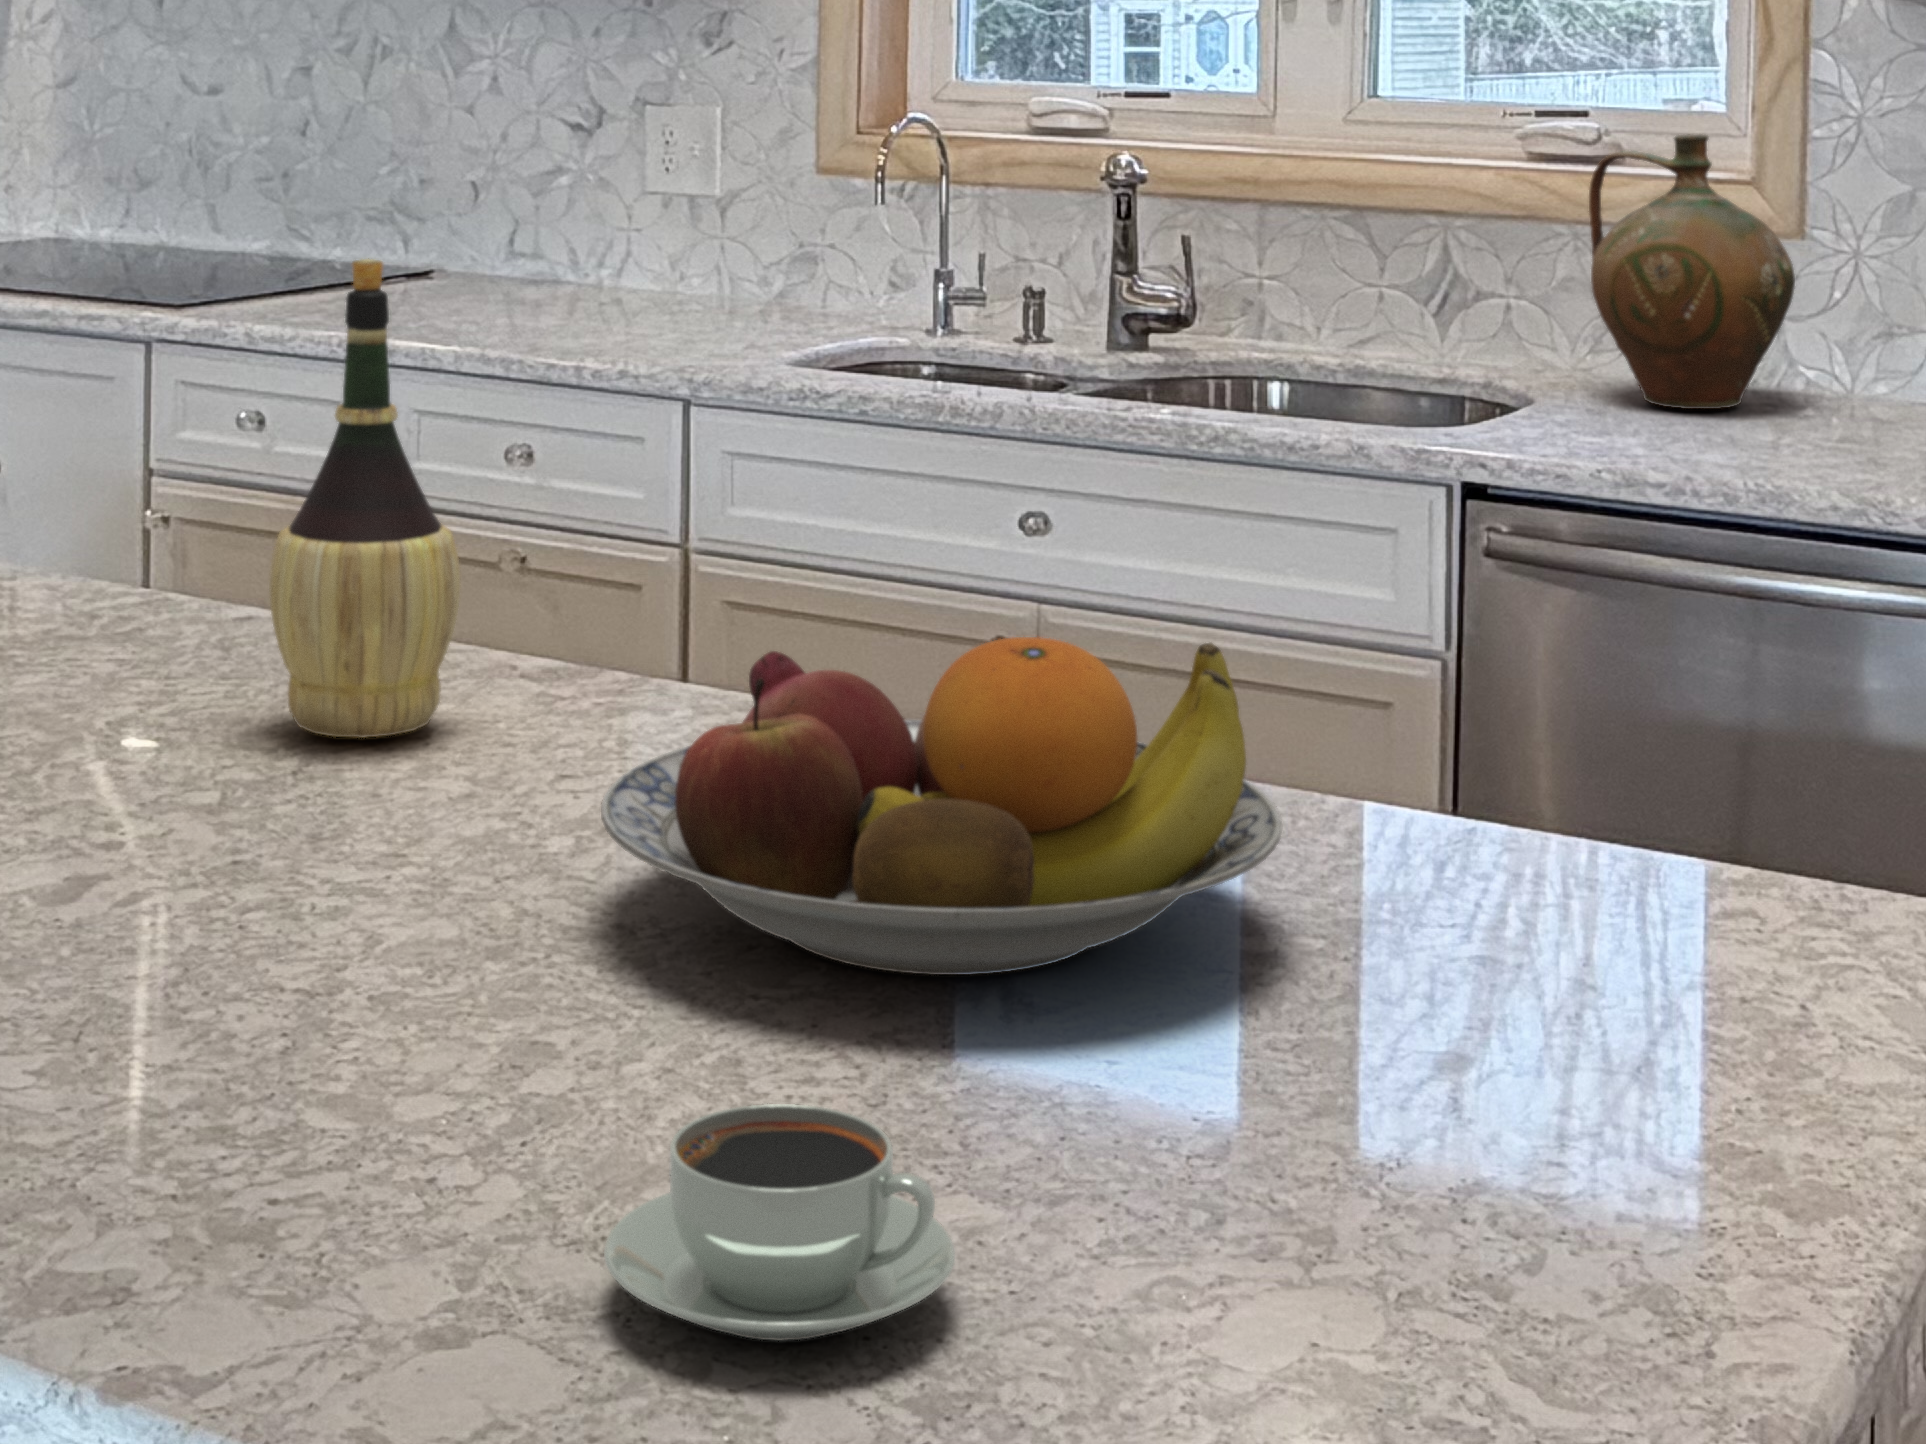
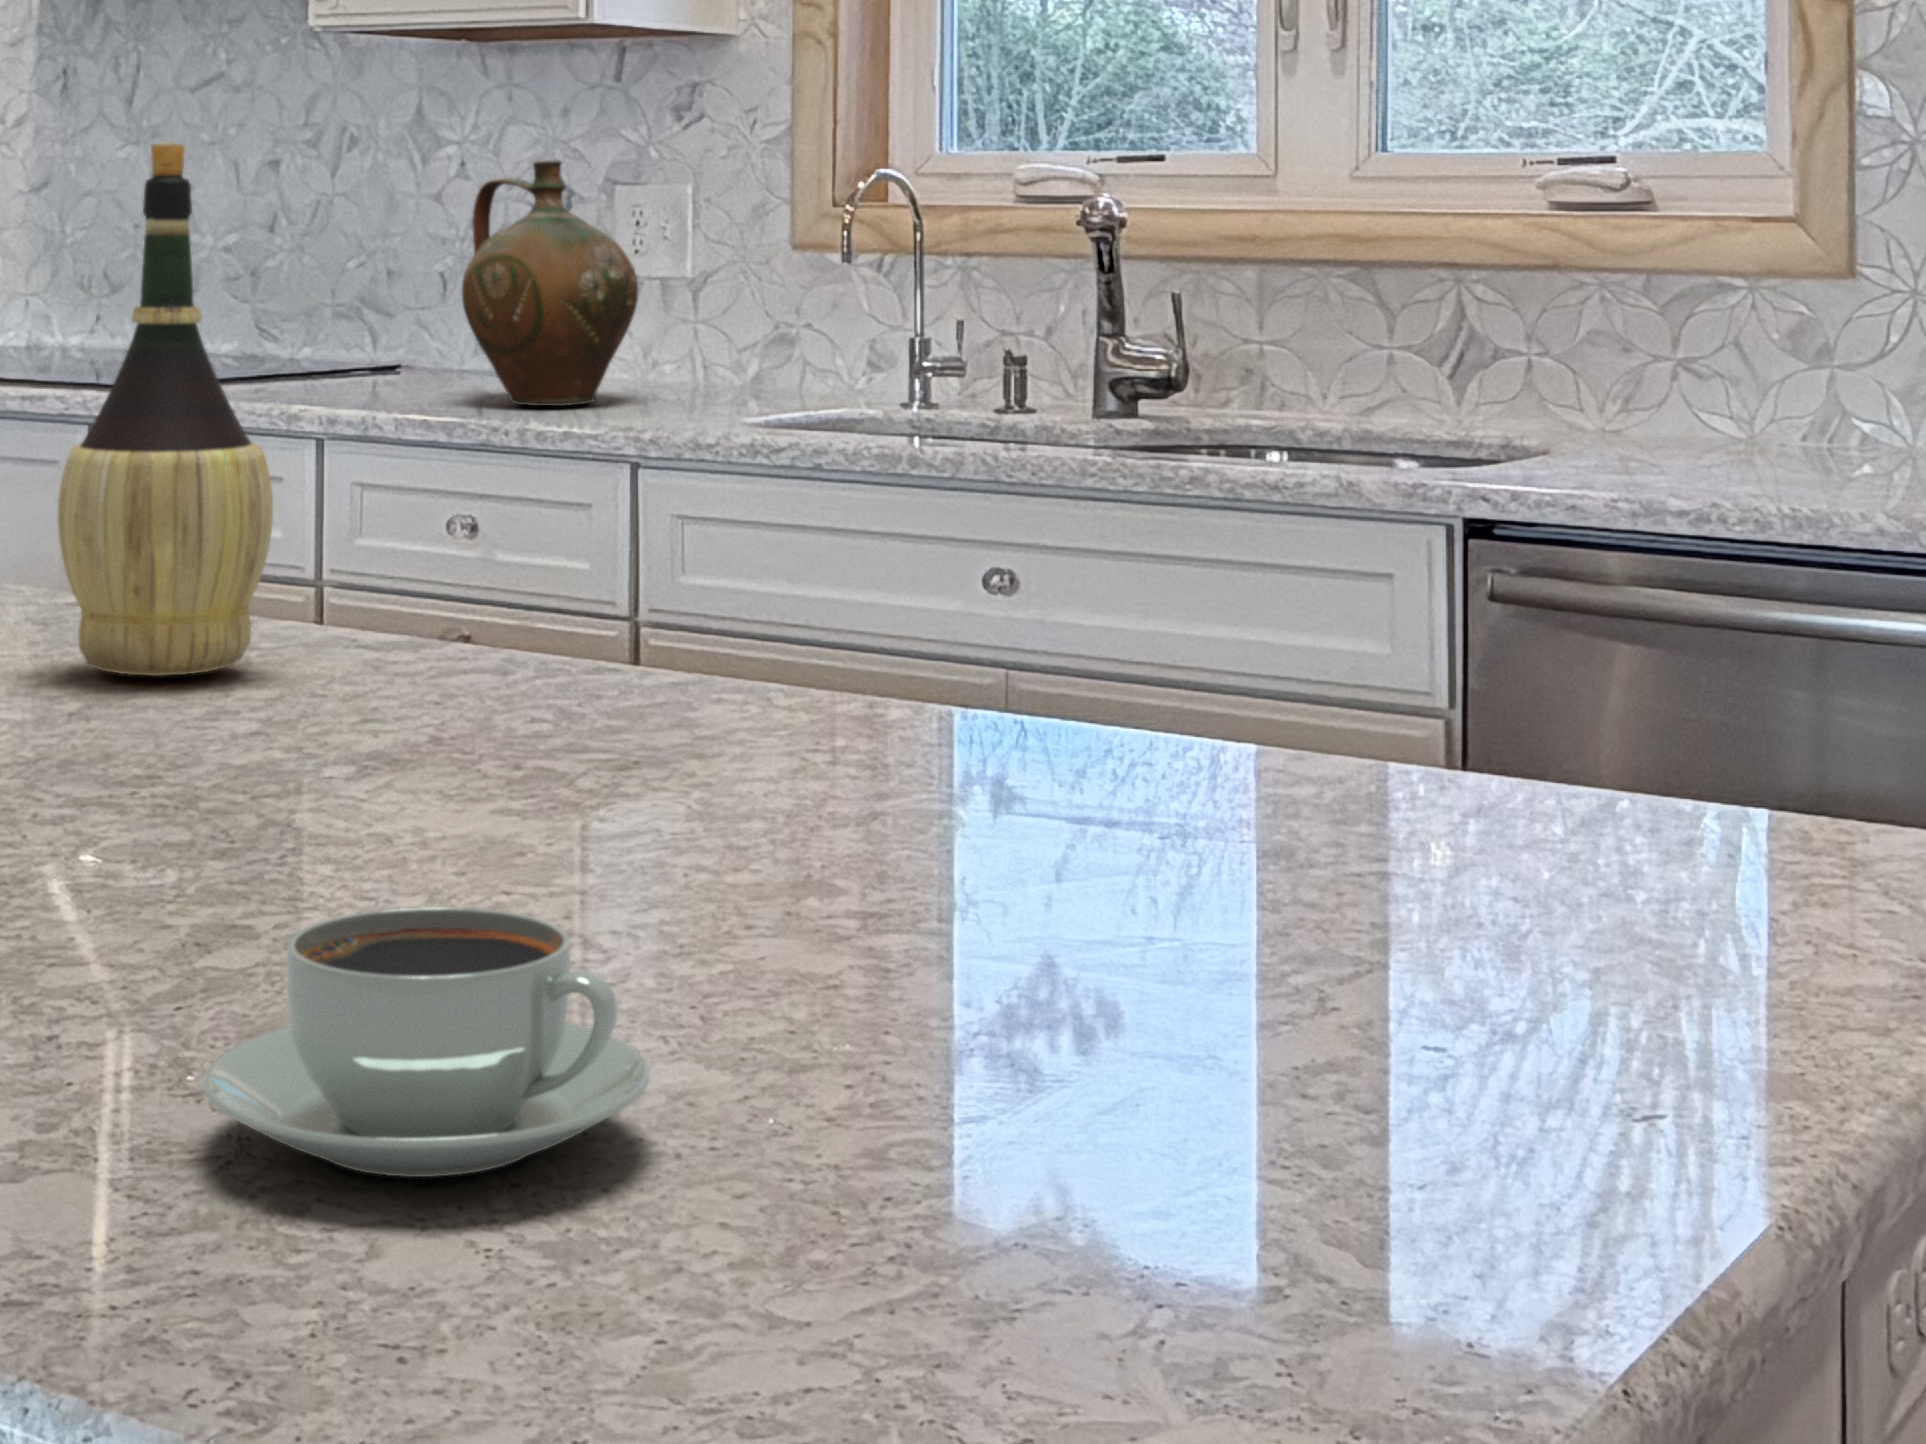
ceramic jug: present [1589,134,1795,409] -> present [462,160,638,406]
fruit bowl: present [601,637,1282,975] -> none [356,485,1161,866]

